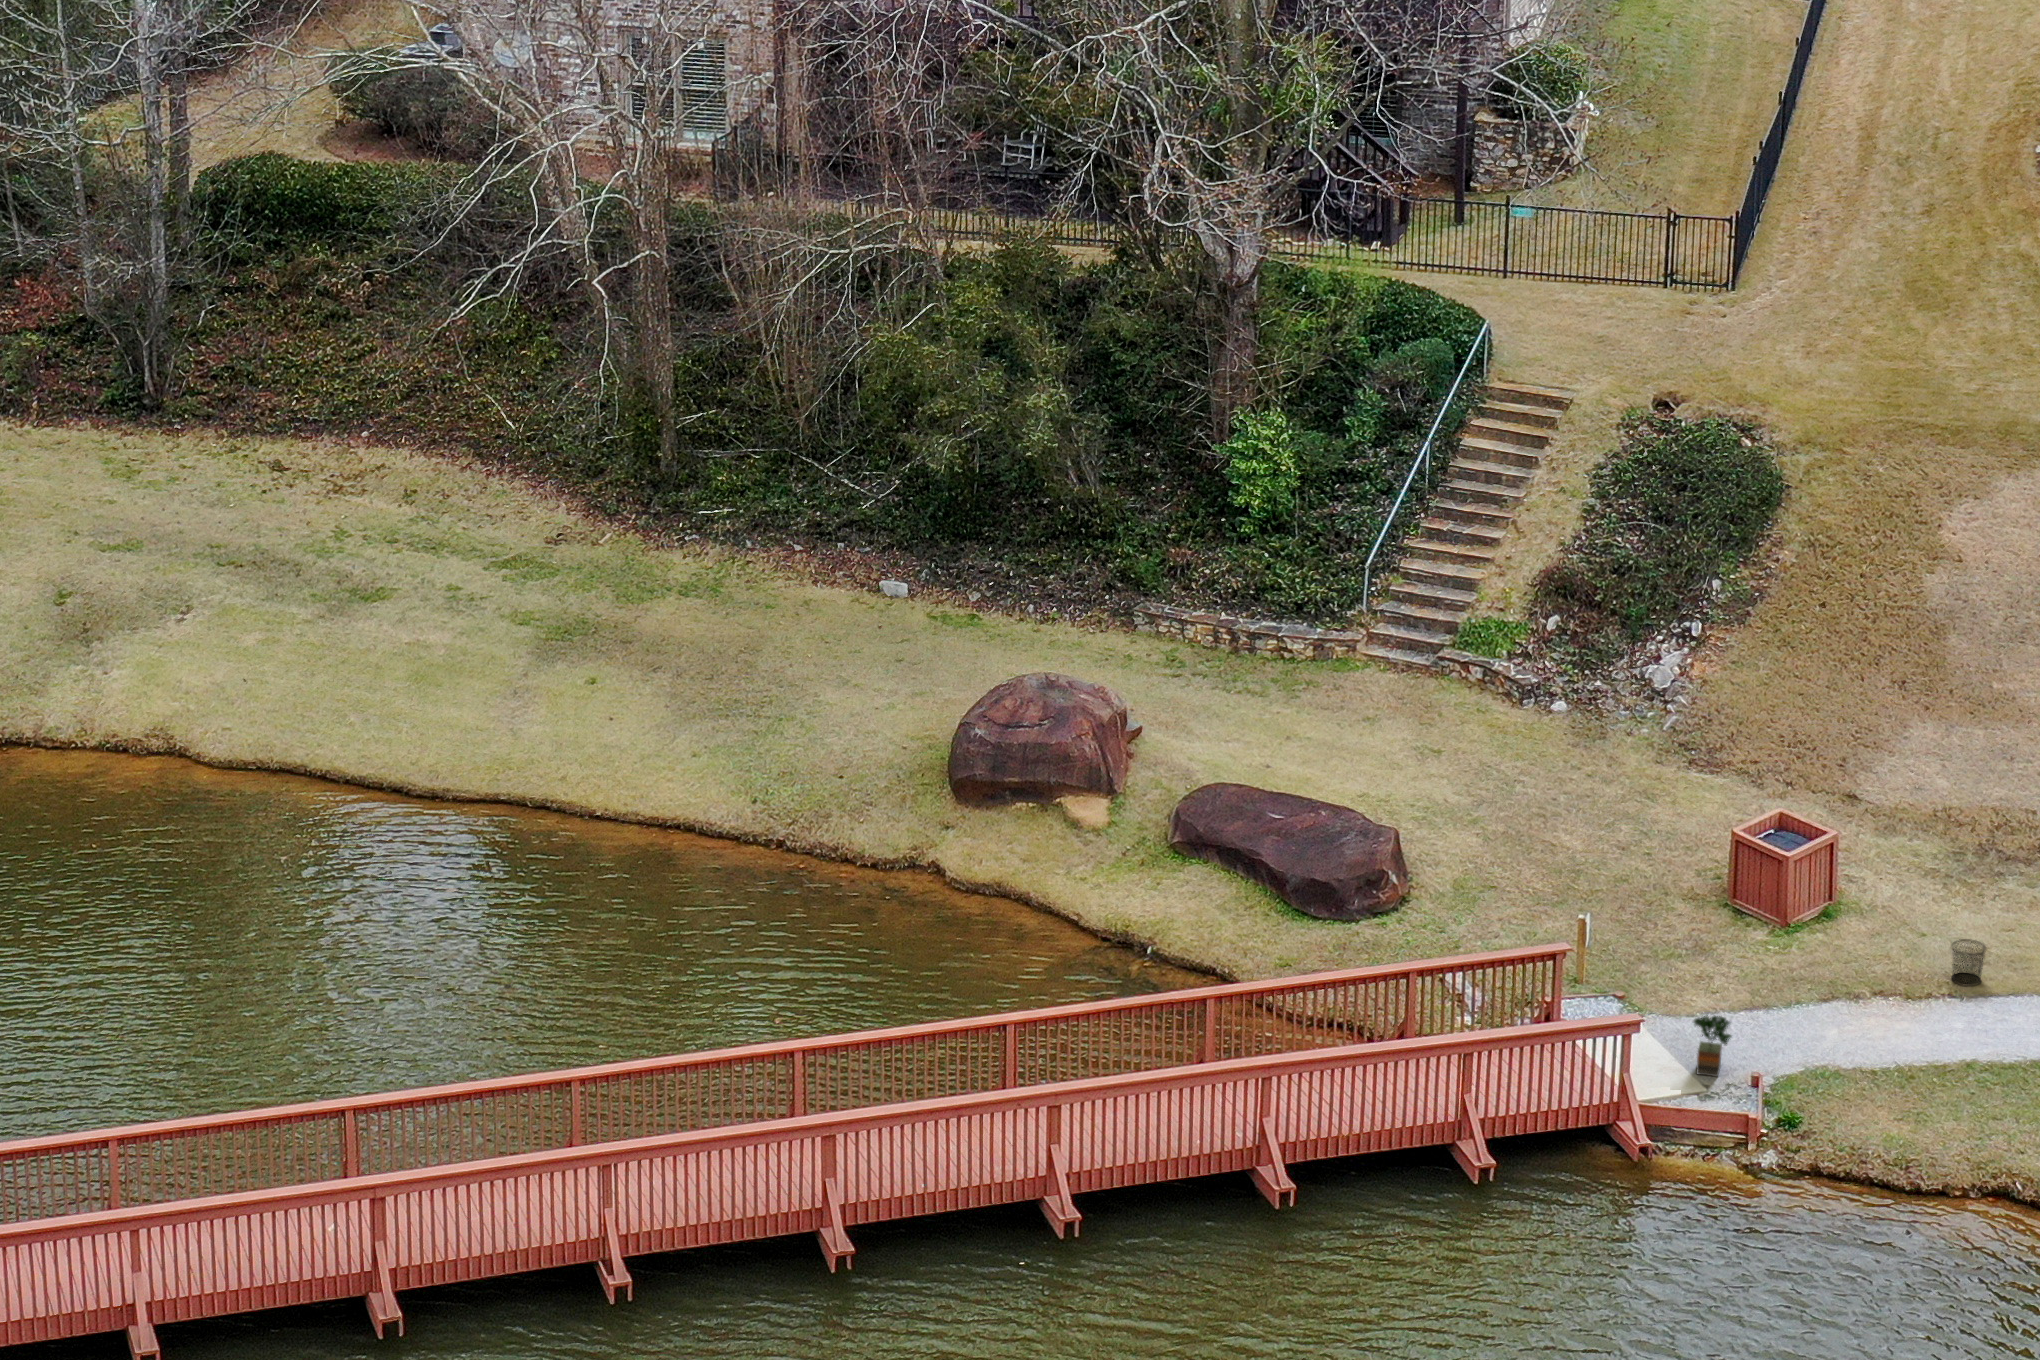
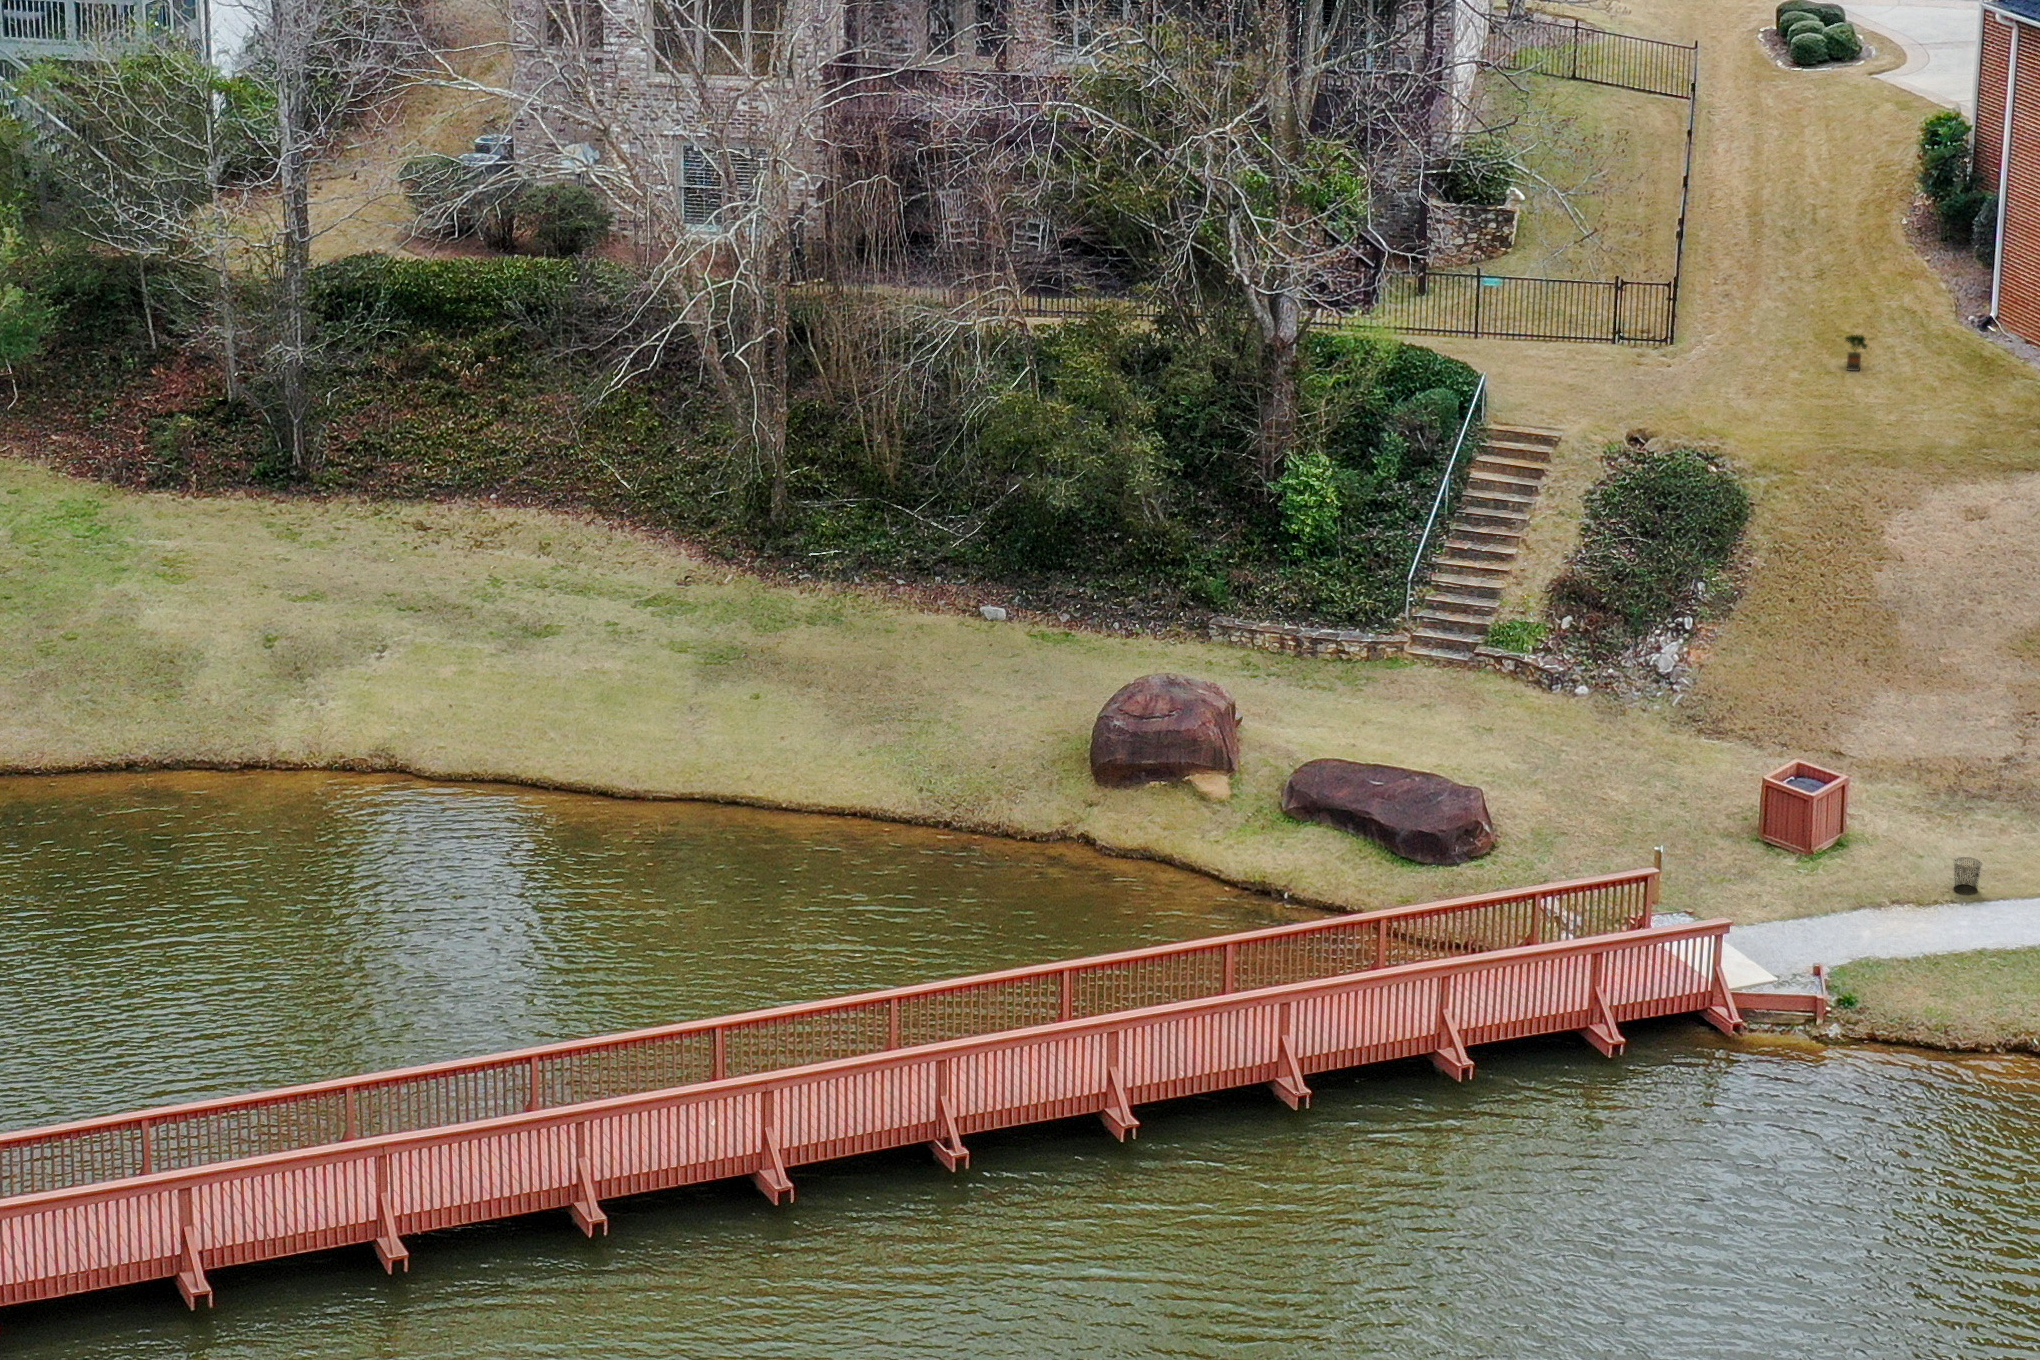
potted tree: present [1694,1015,1731,1077] -> present [1845,335,1867,371]

